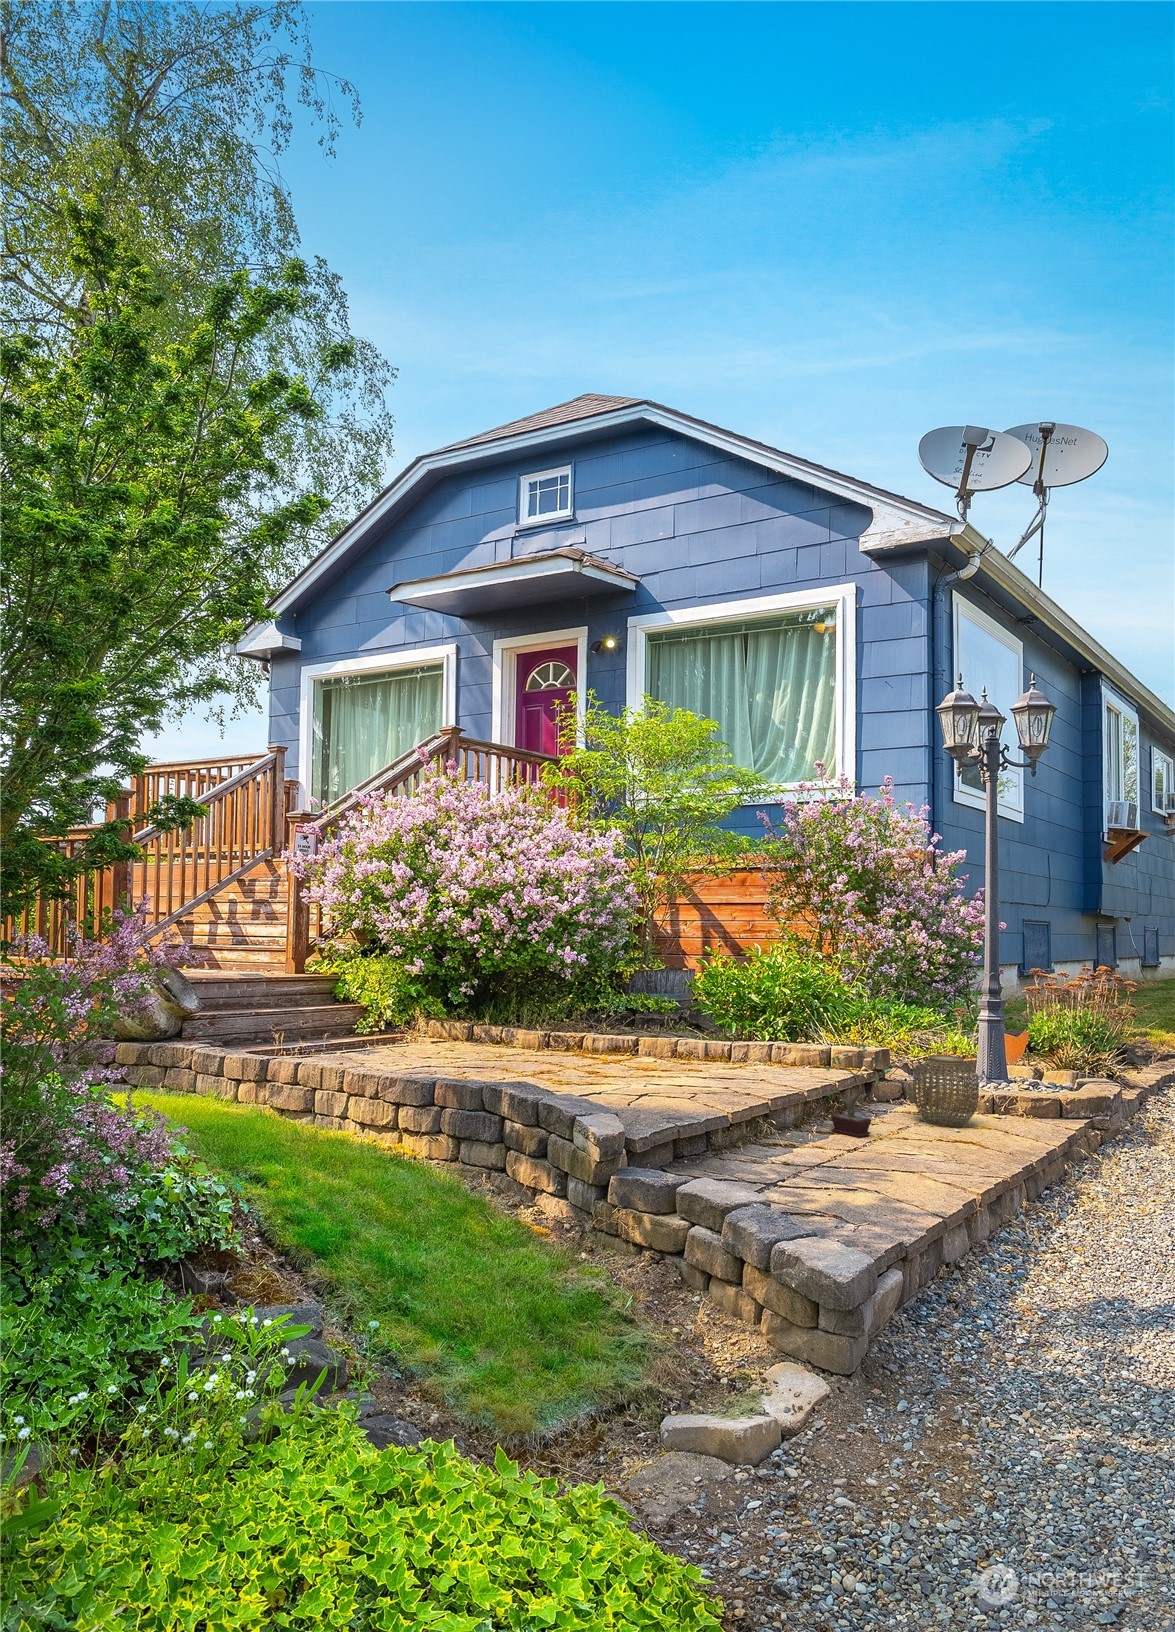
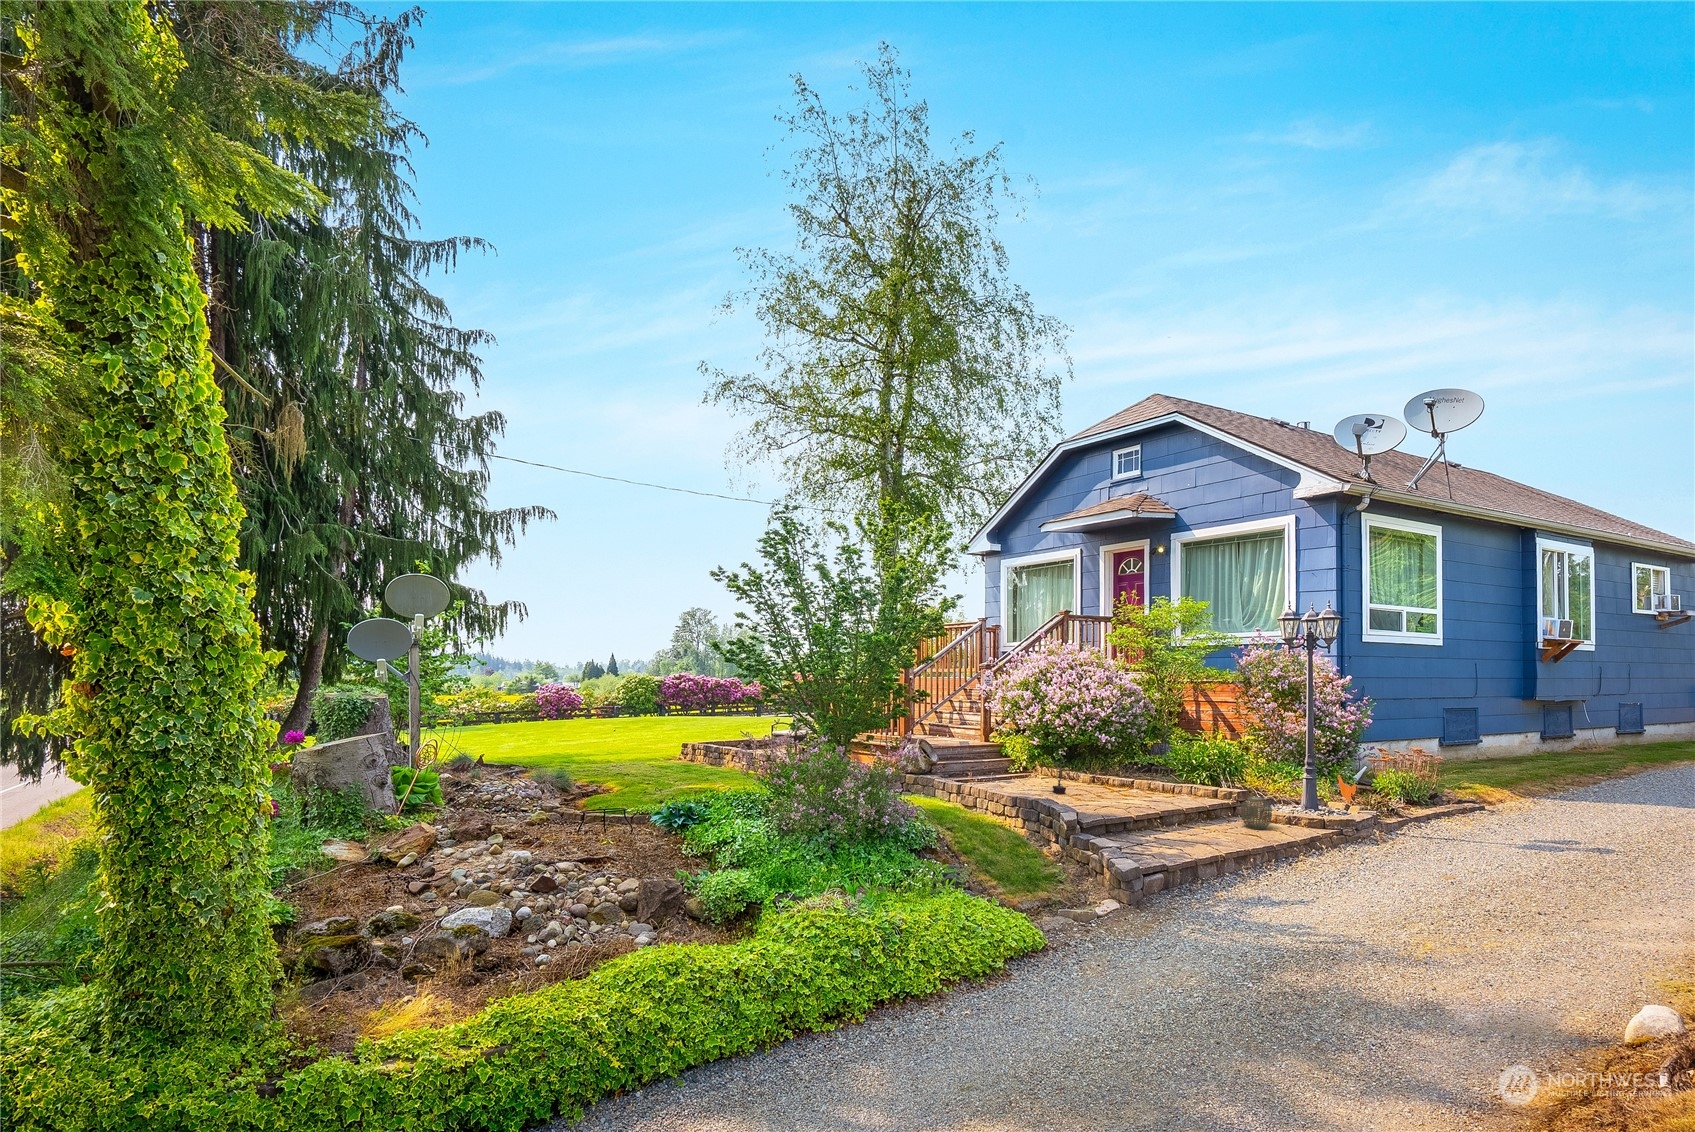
potted plant: present [823,1043,892,1137] -> present [1052,758,1067,794]

